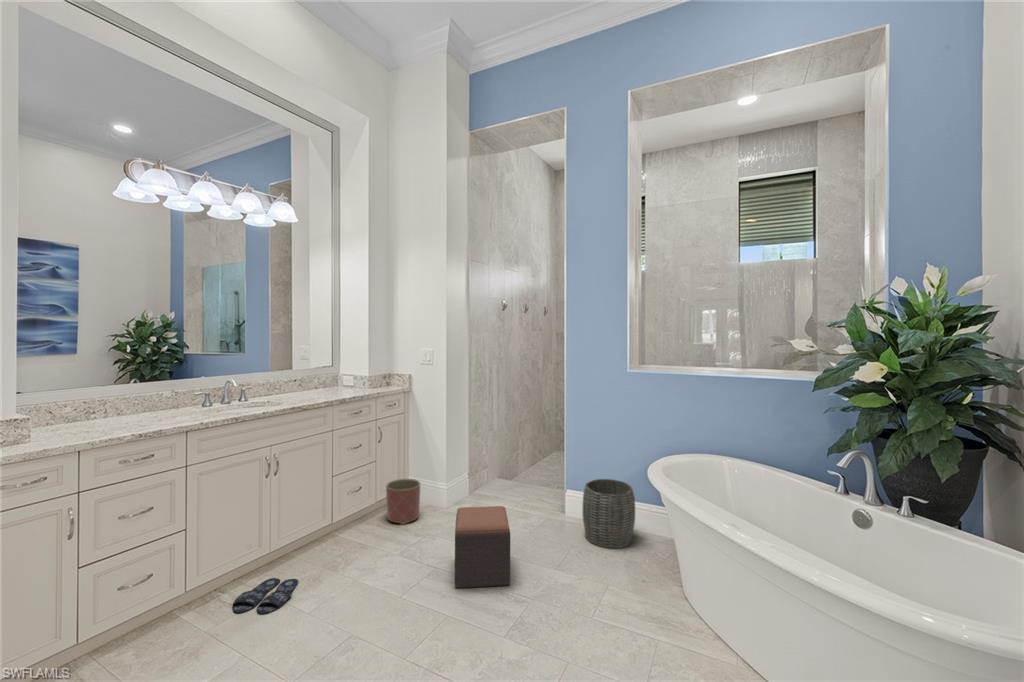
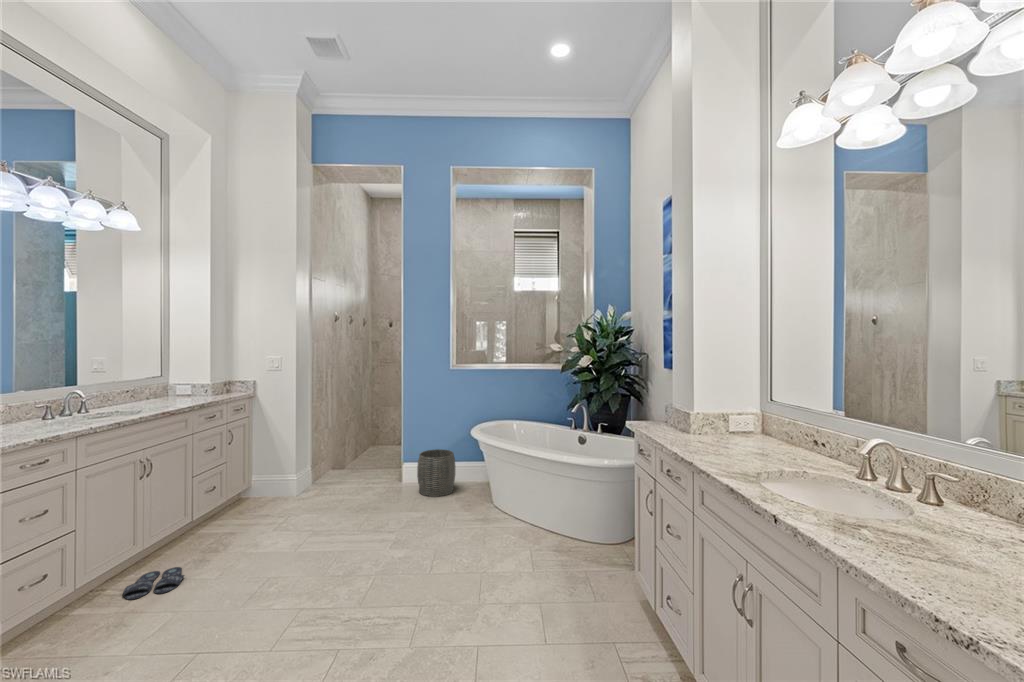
planter: present [386,479,420,524] -> none [237,475,272,515]
footstool: present [455,506,510,588] -> none [326,476,378,539]

